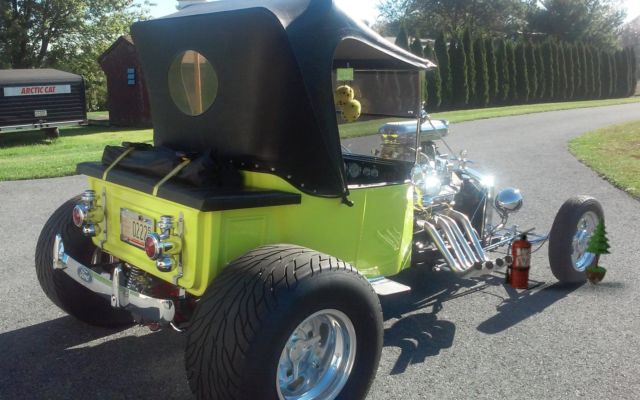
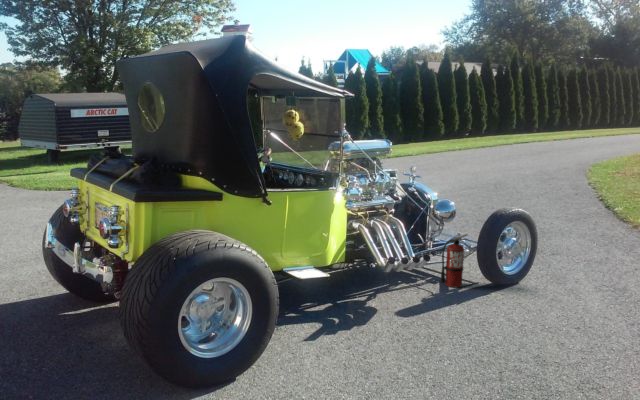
potted tree: present [585,217,611,284] -> none [514,225,537,287]

